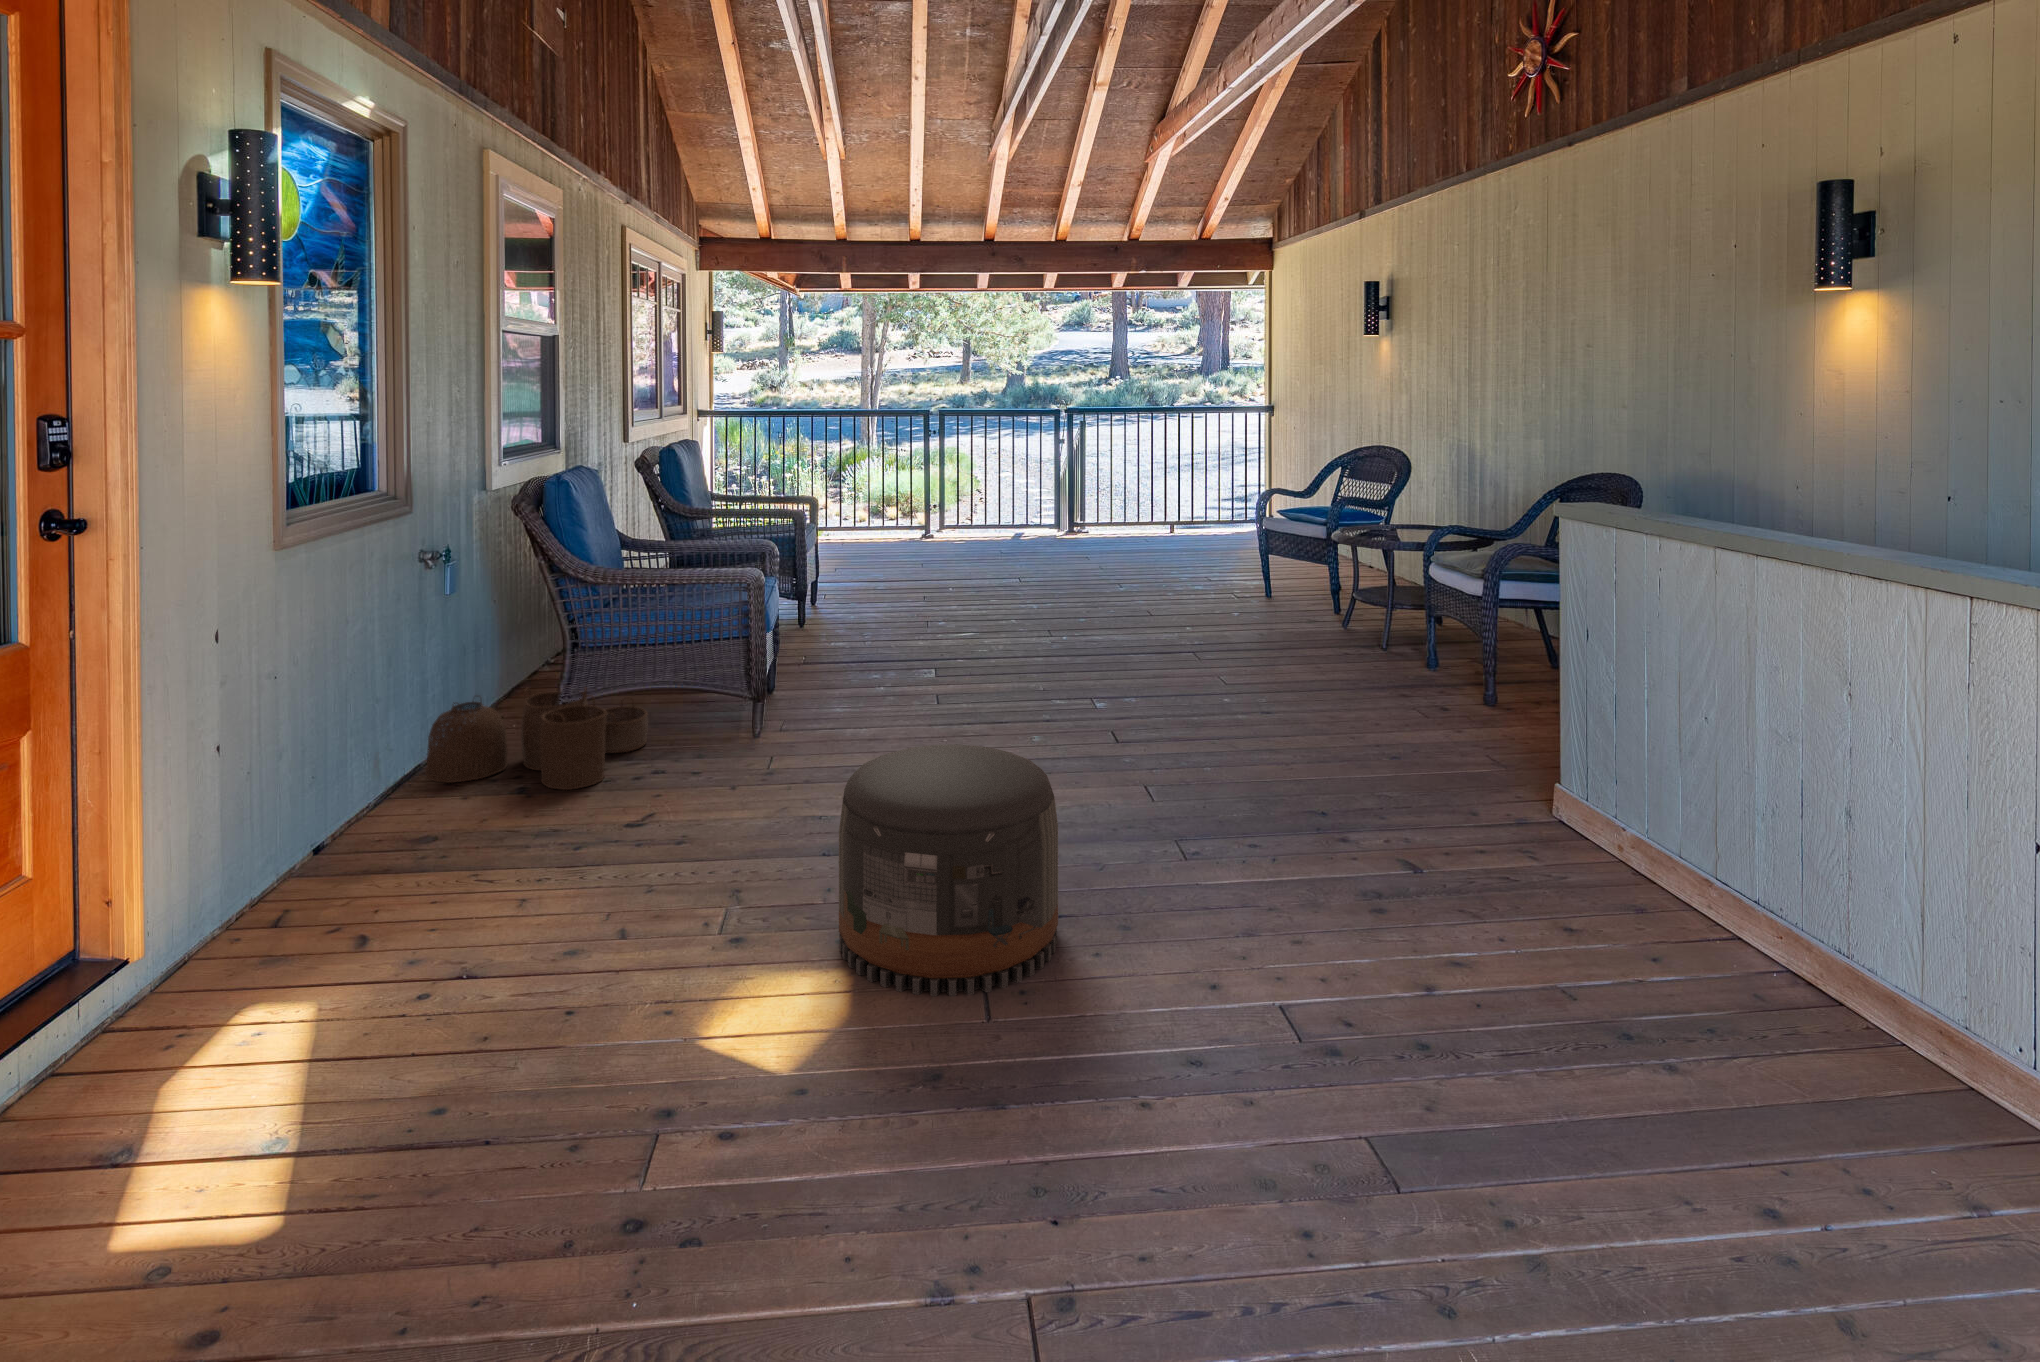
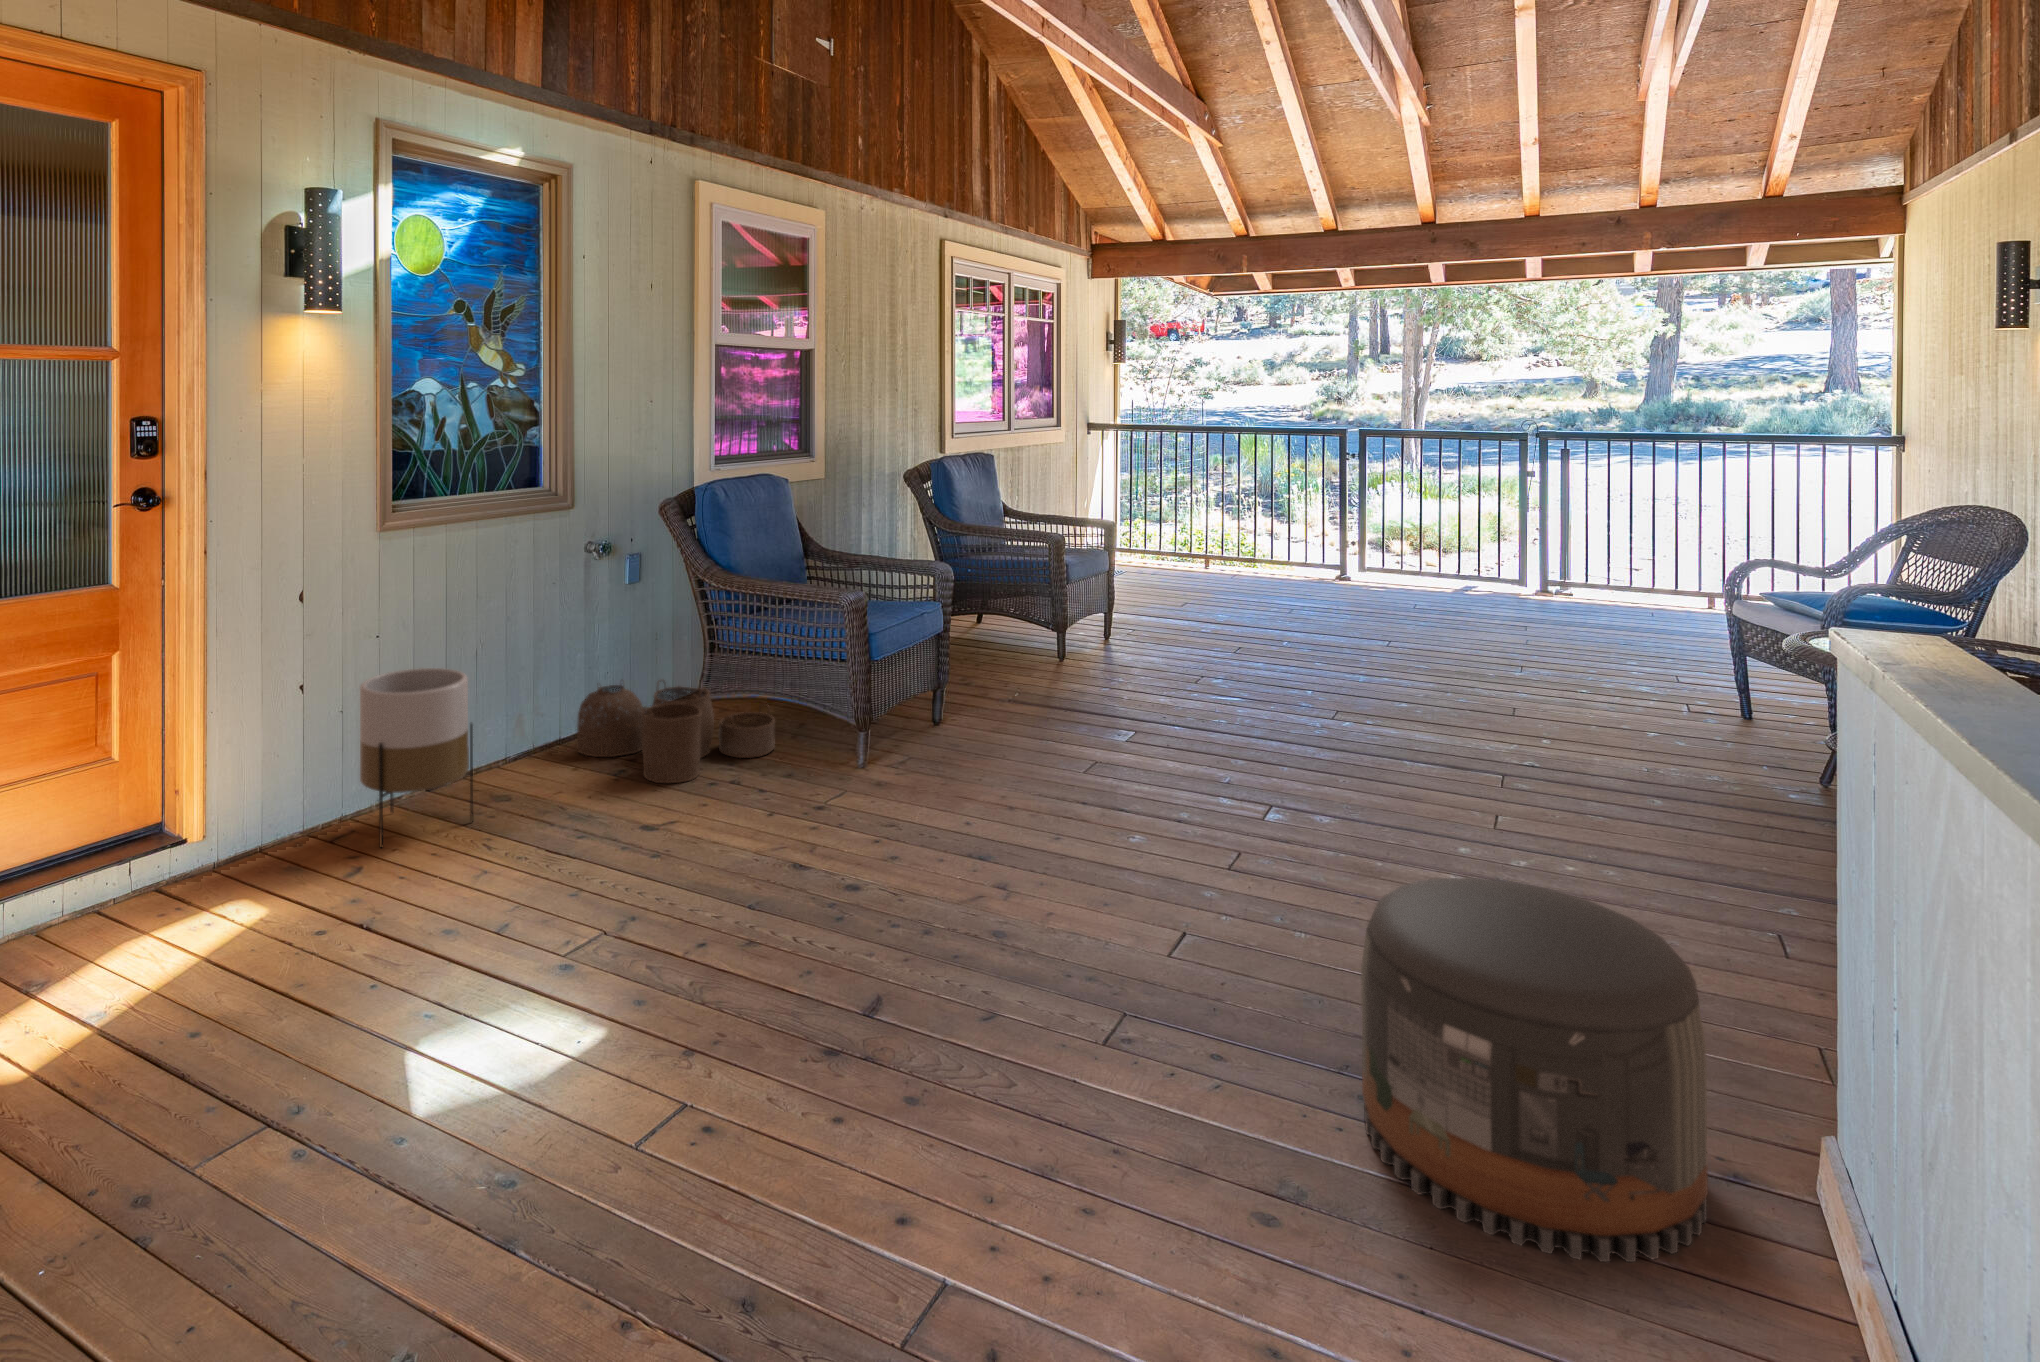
planter: none [286,701,420,915] -> present [360,668,473,847]
pouf: present [839,744,1058,996] -> present [1361,877,1708,1262]

